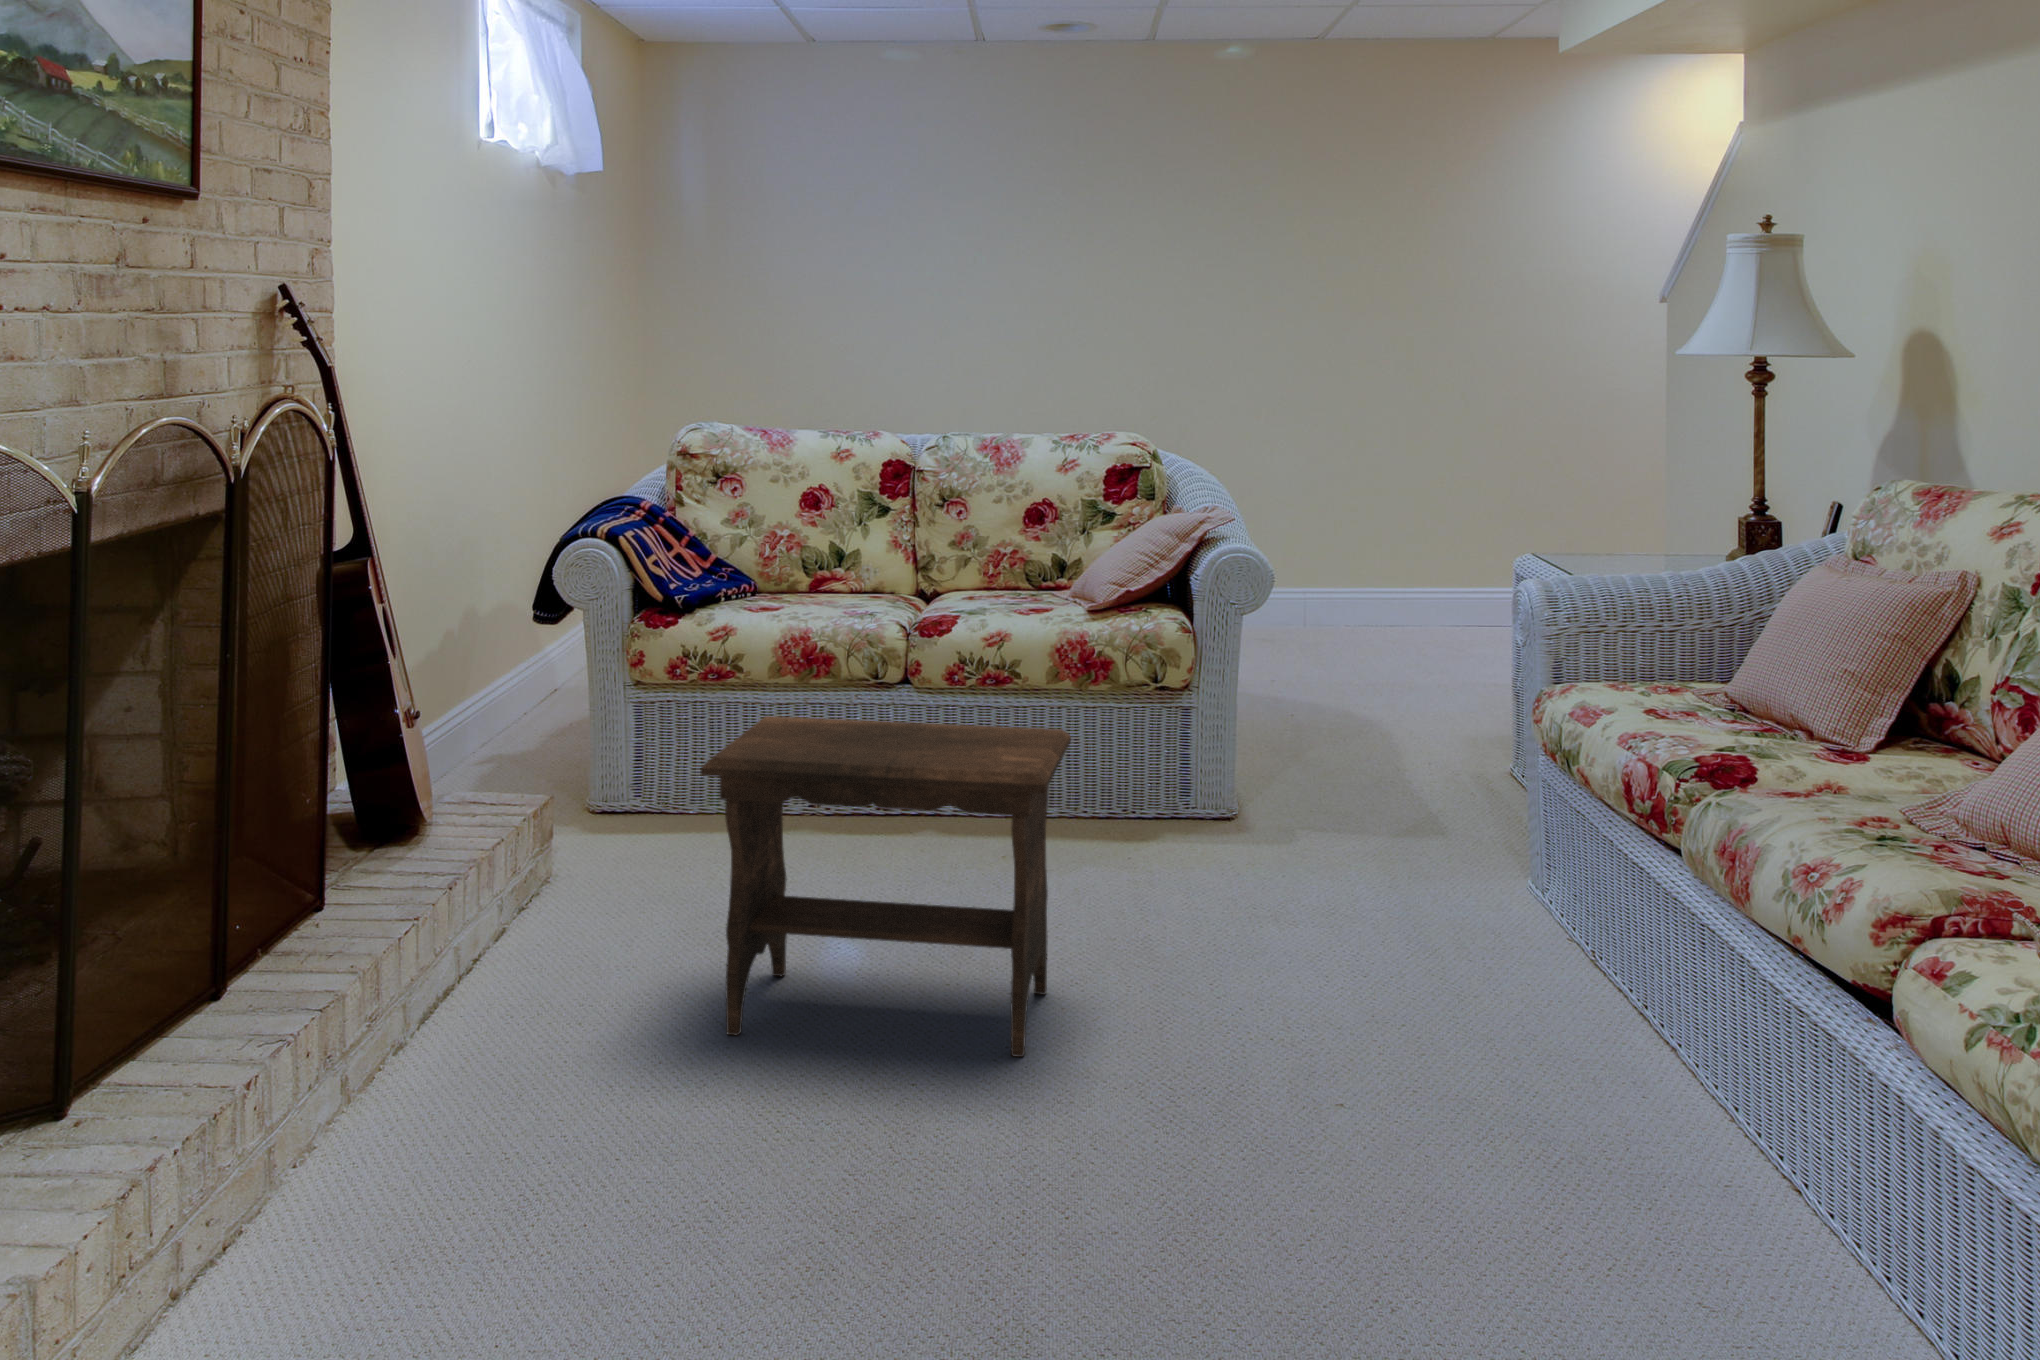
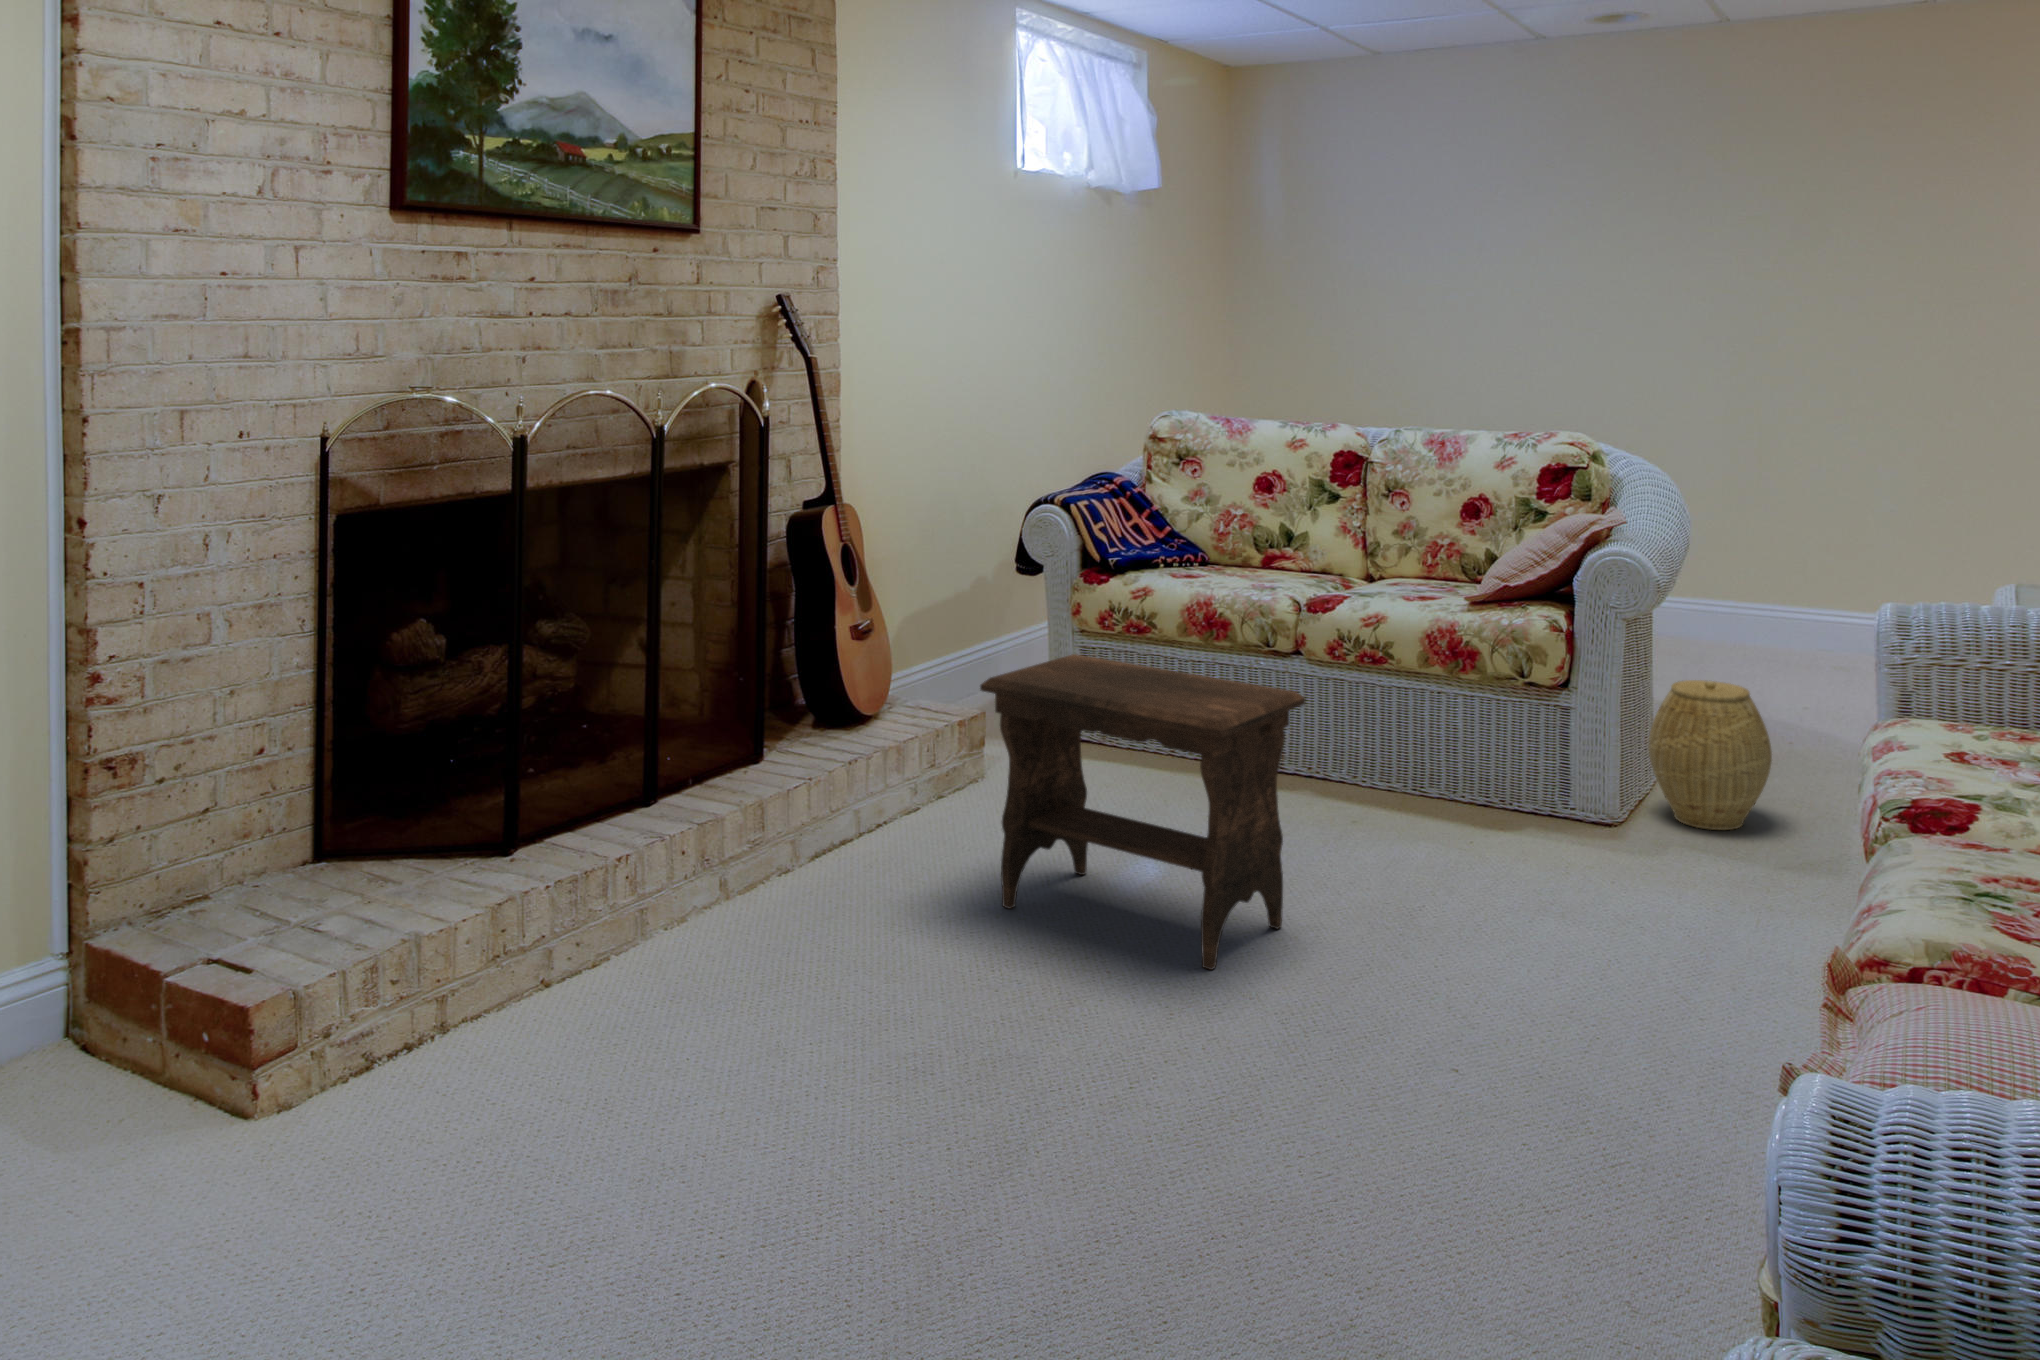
woven basket: none [1253,669,1364,813] -> present [1649,680,1772,830]

